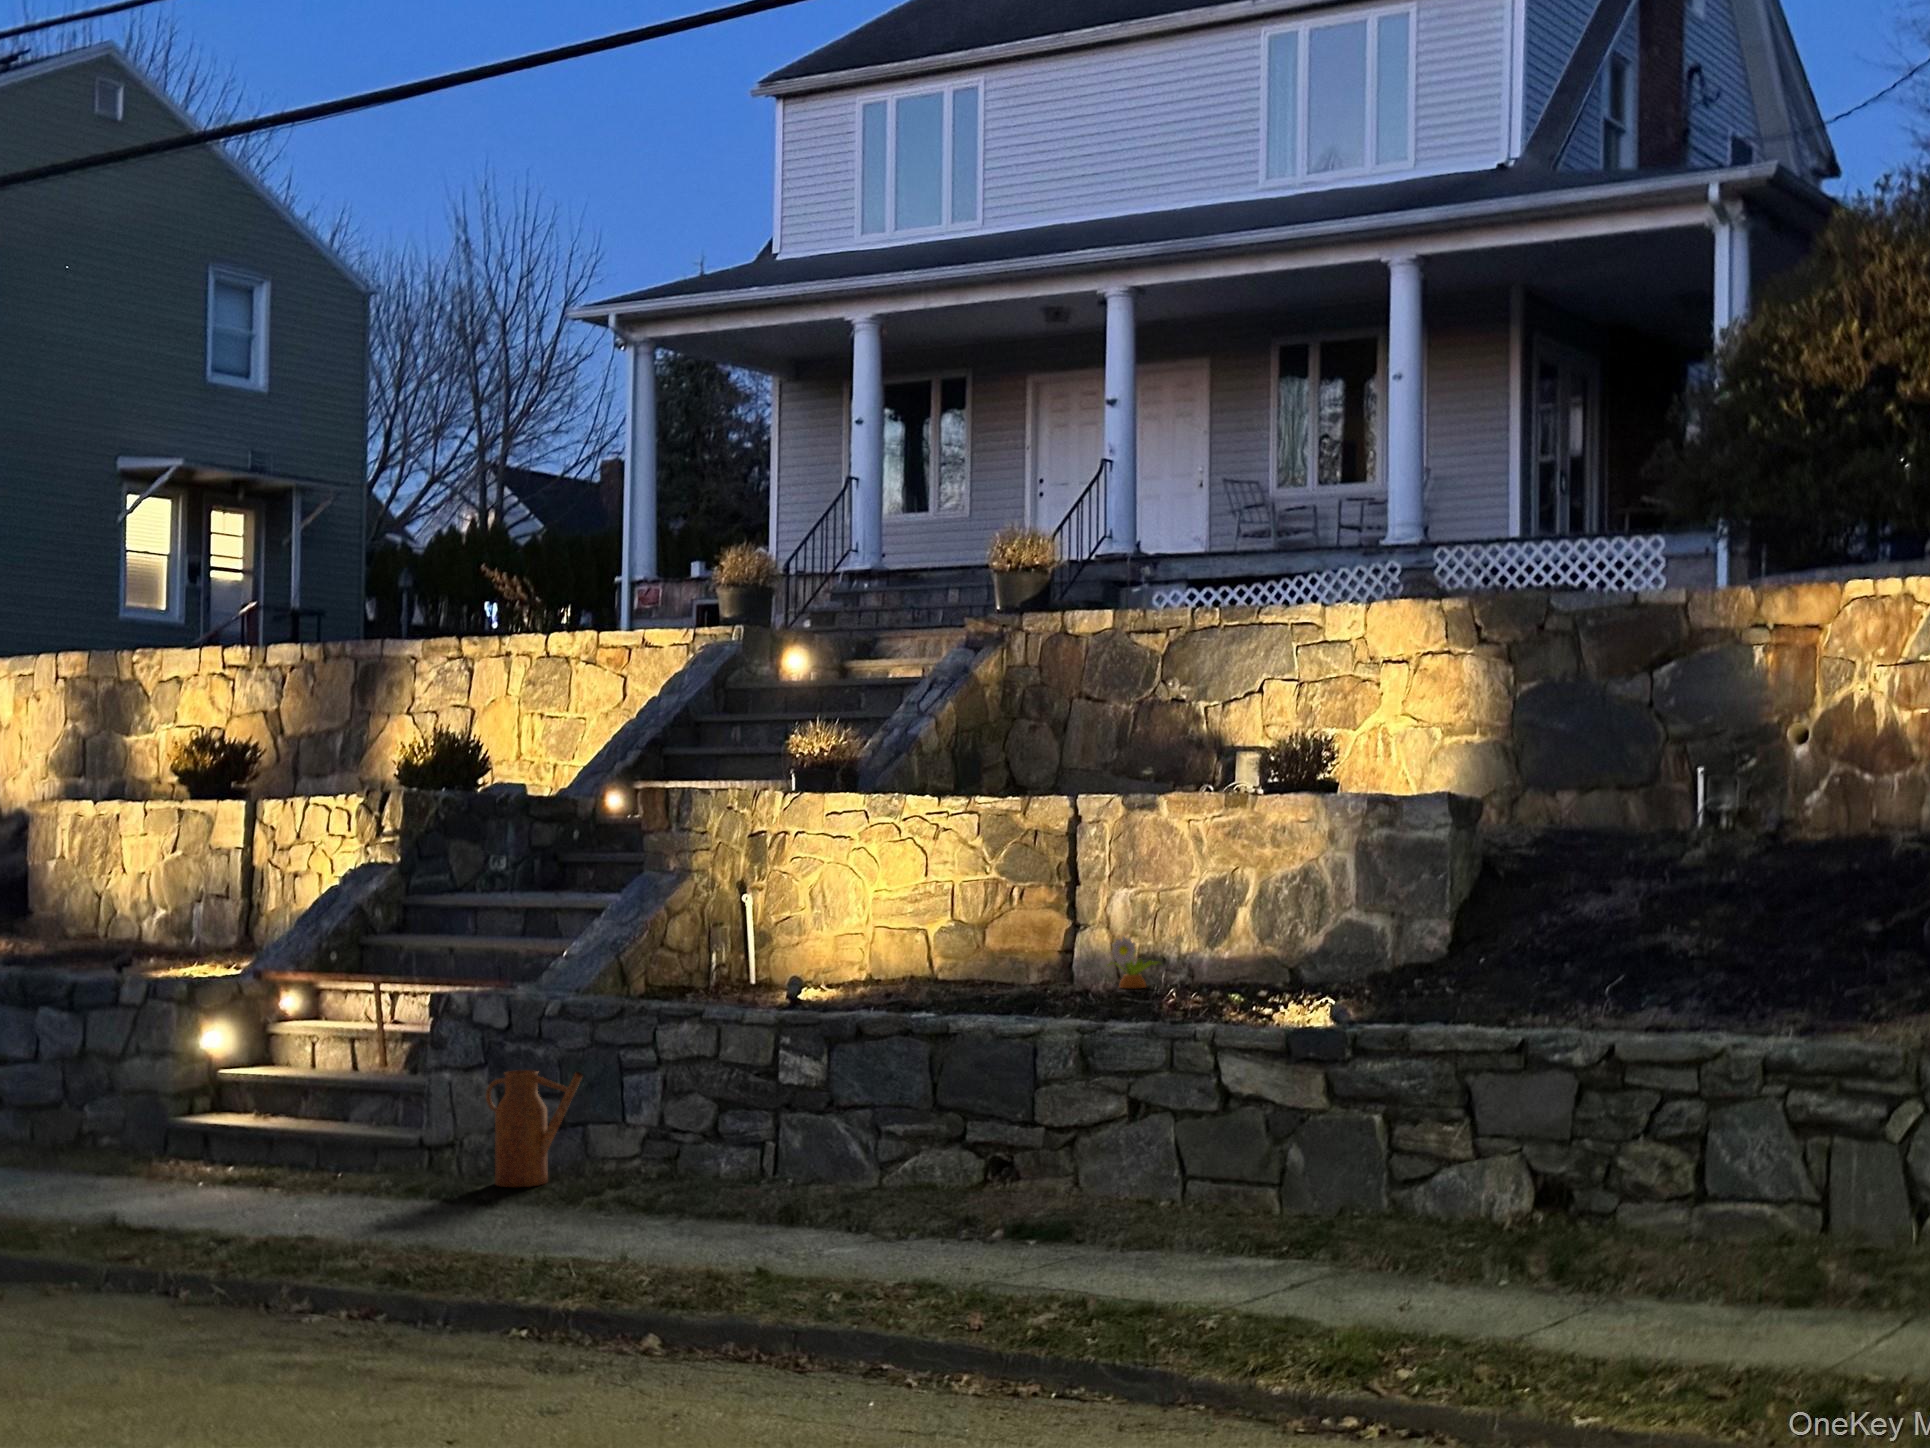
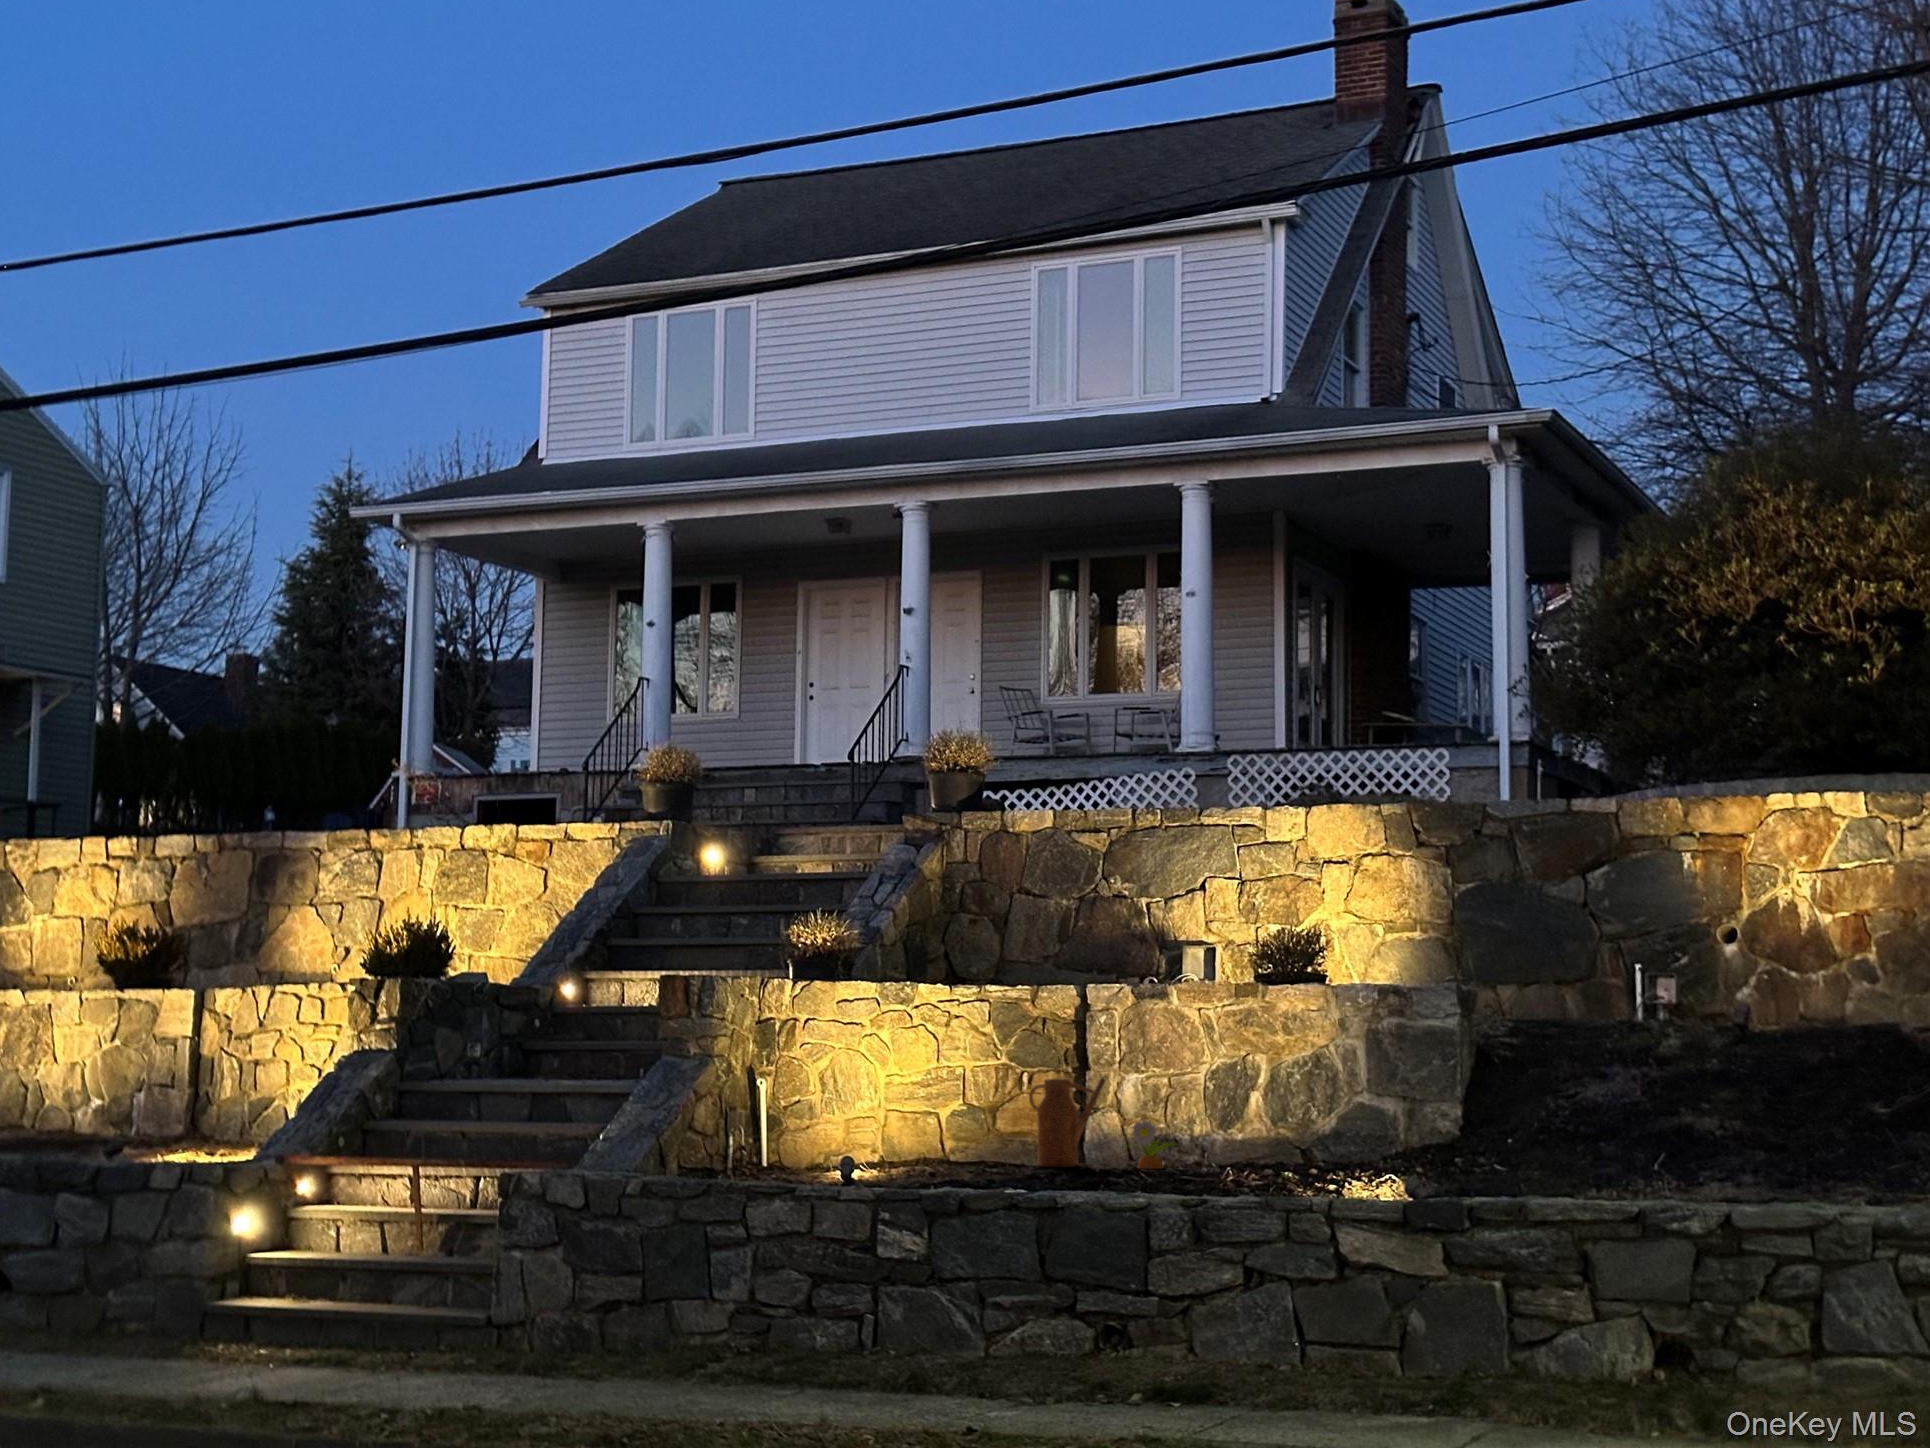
watering can: present [486,1070,583,1187] -> present [1029,1078,1105,1167]

